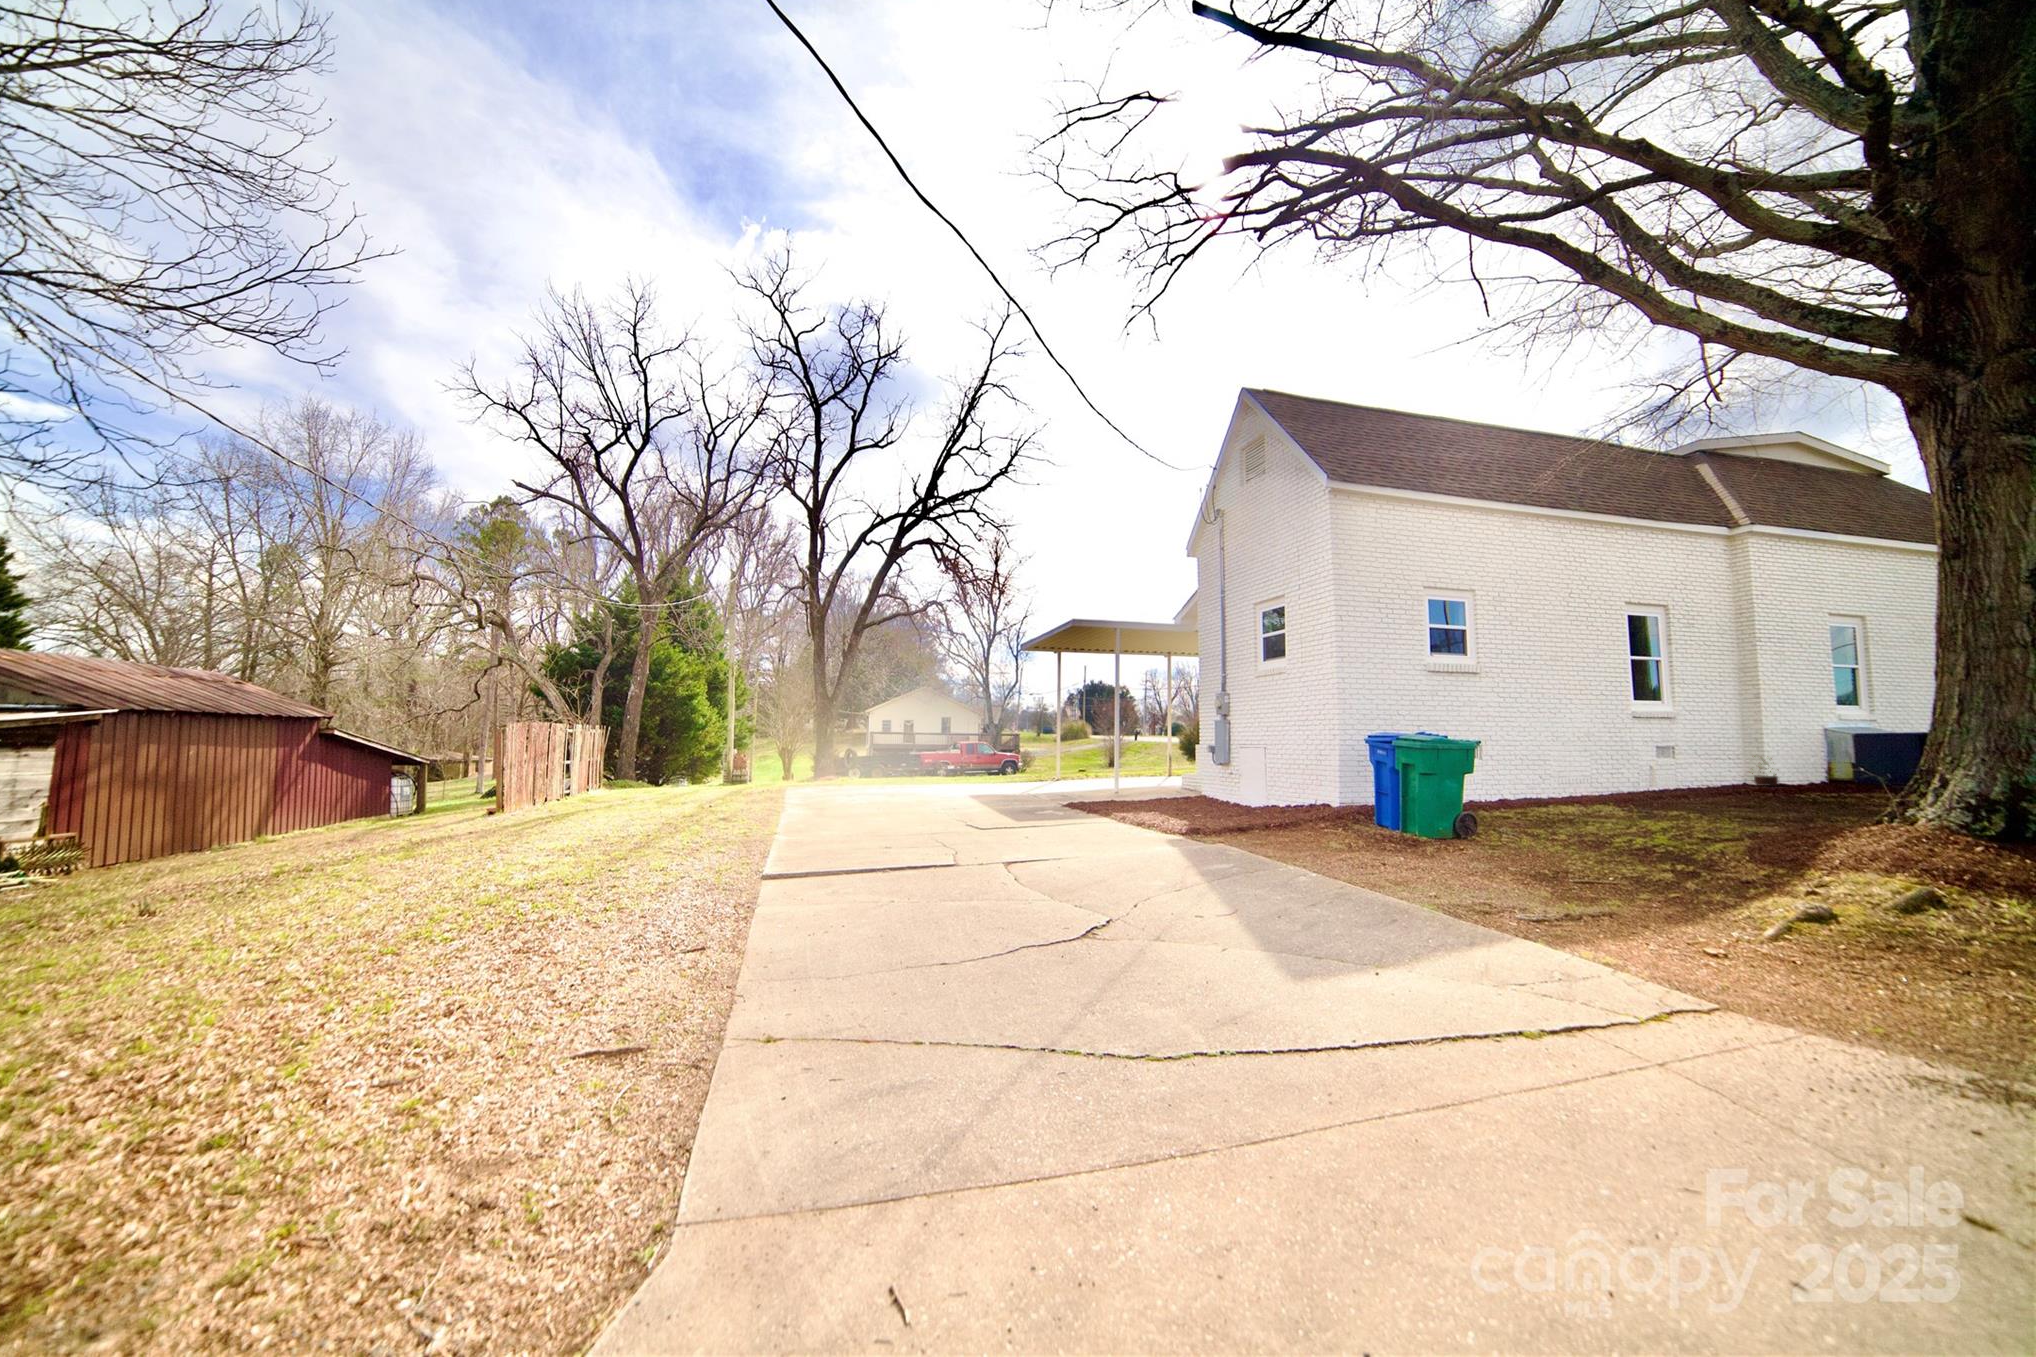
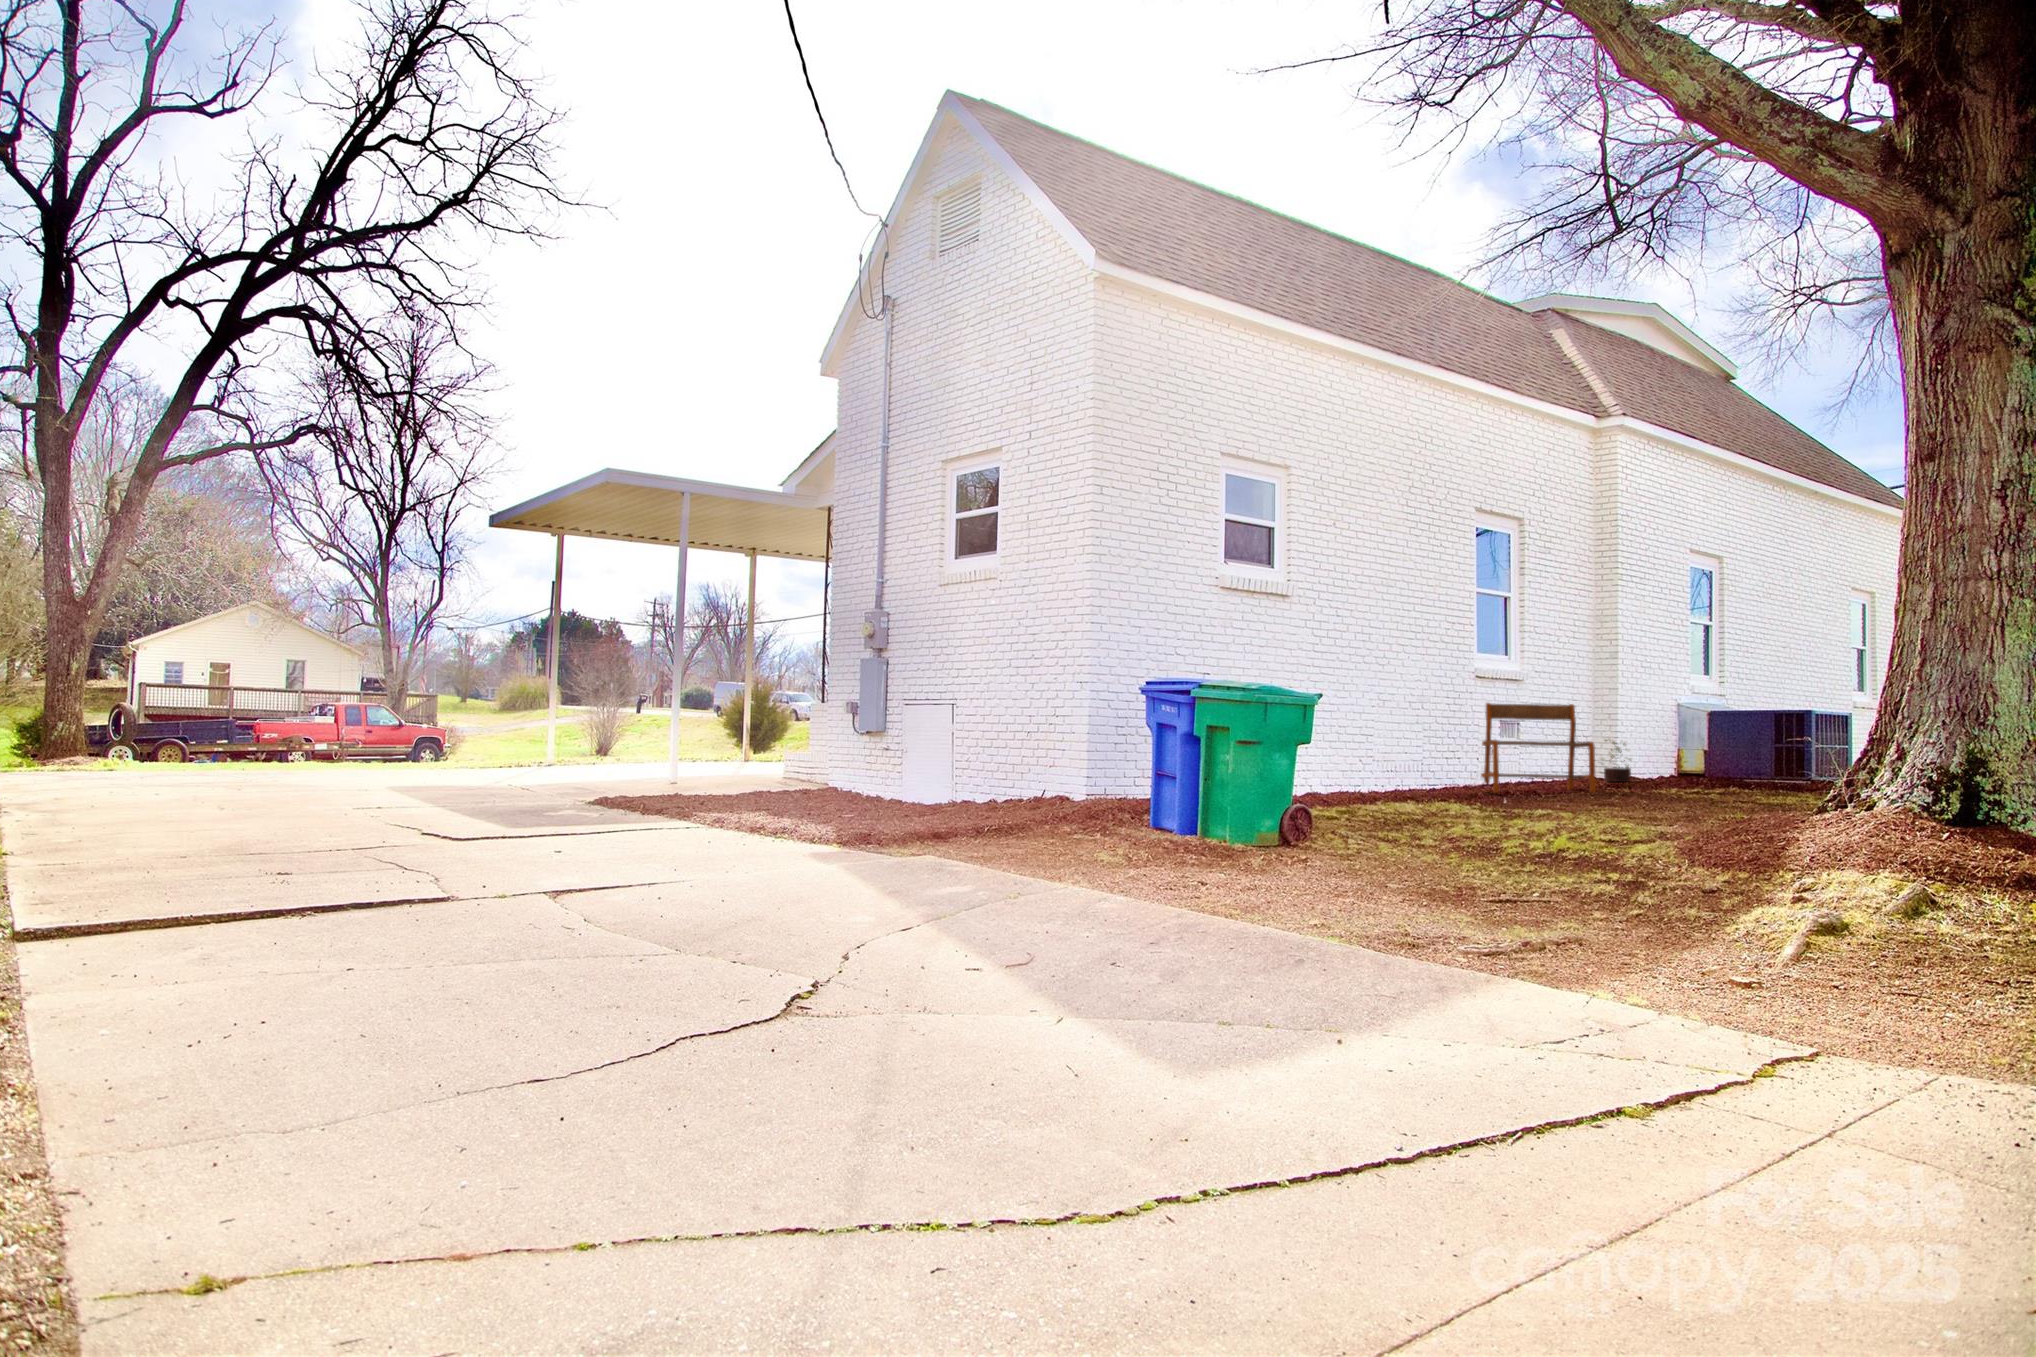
bench: none [1642,733,1739,797] -> present [1481,703,1596,792]

